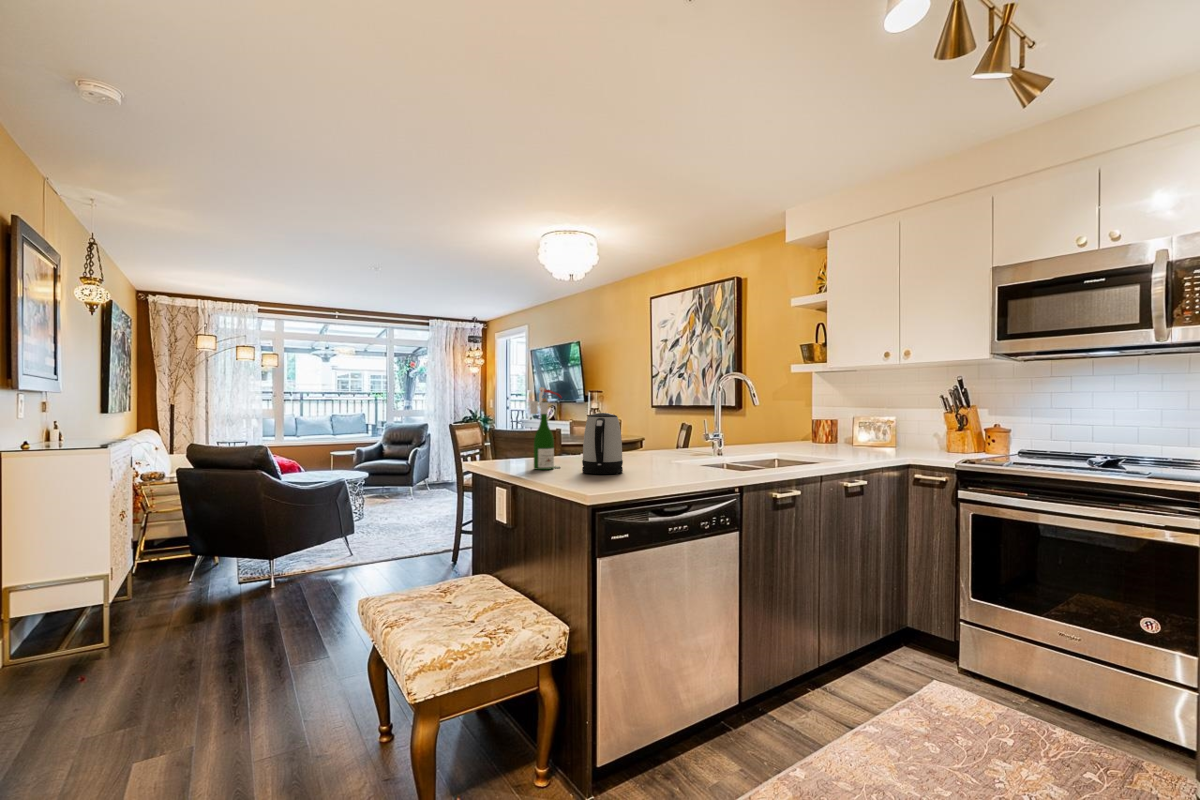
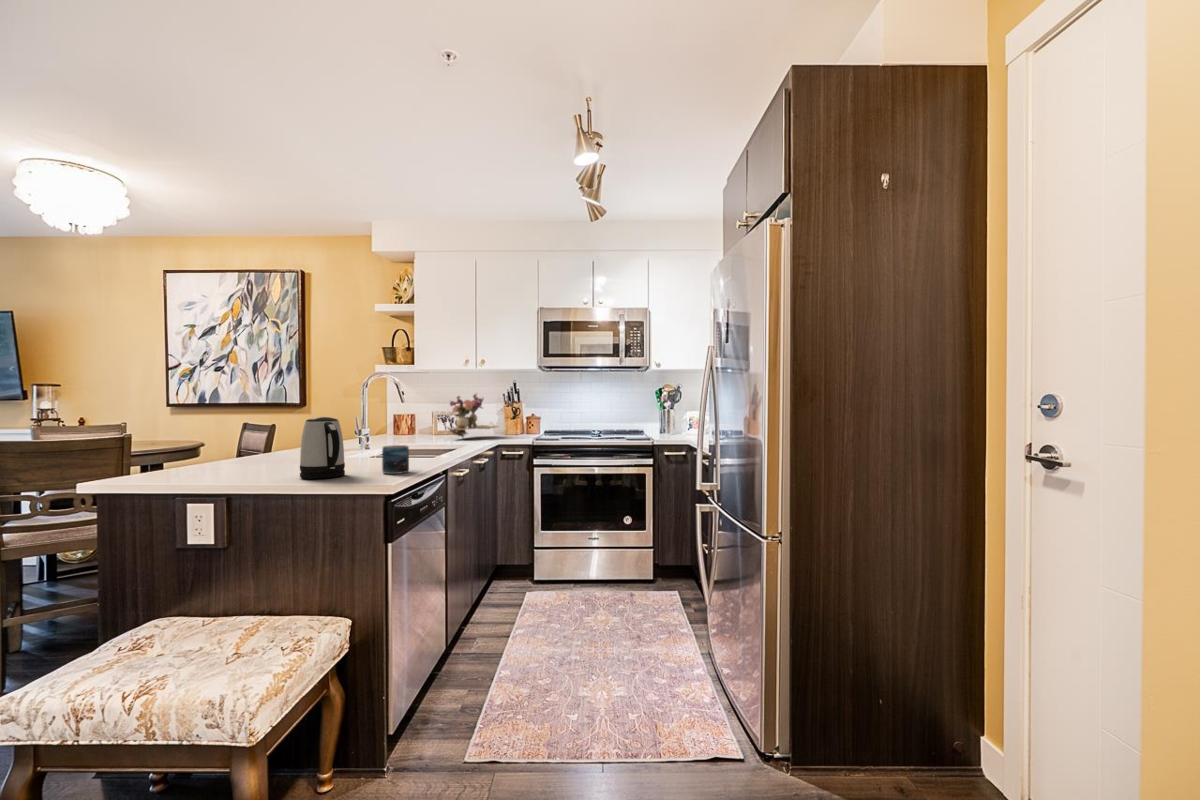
wine bottle: present [530,387,561,470] -> none [221,391,255,484]
flower arrangement: none [849,395,926,452] -> present [448,394,496,437]
mug: none [648,447,684,480] -> present [382,445,409,474]

